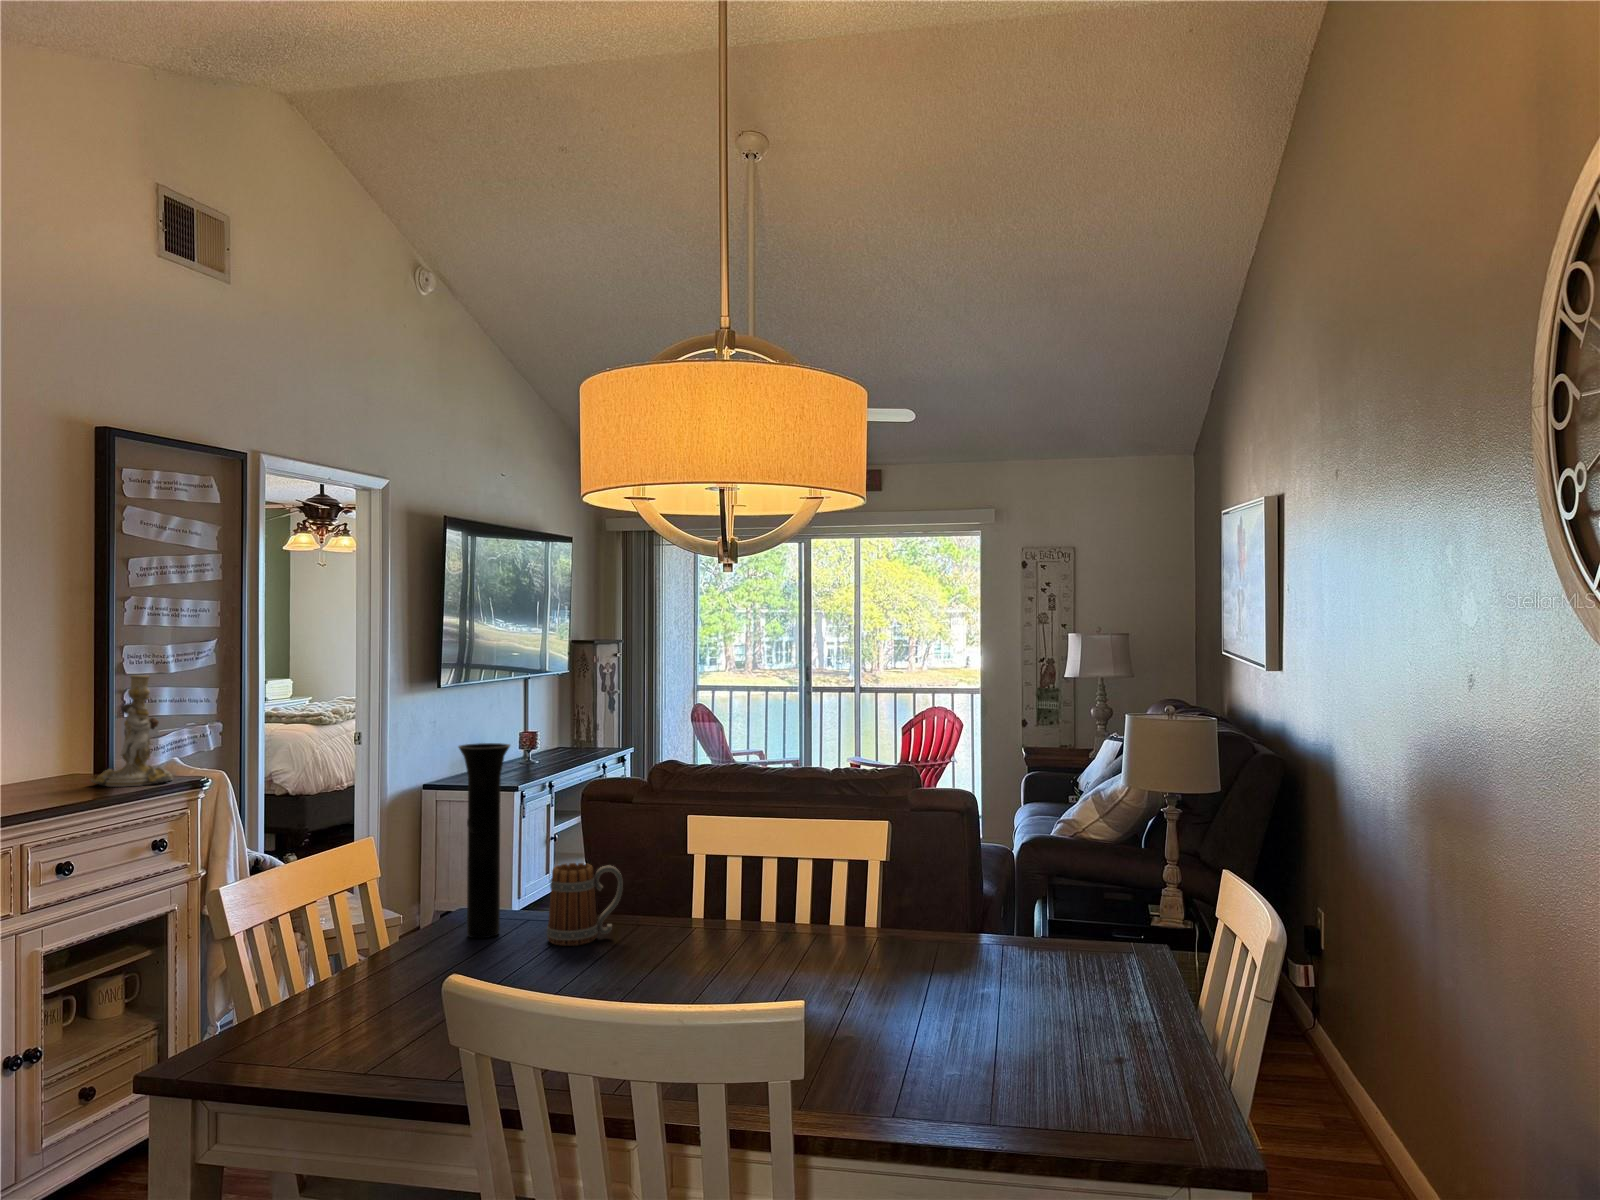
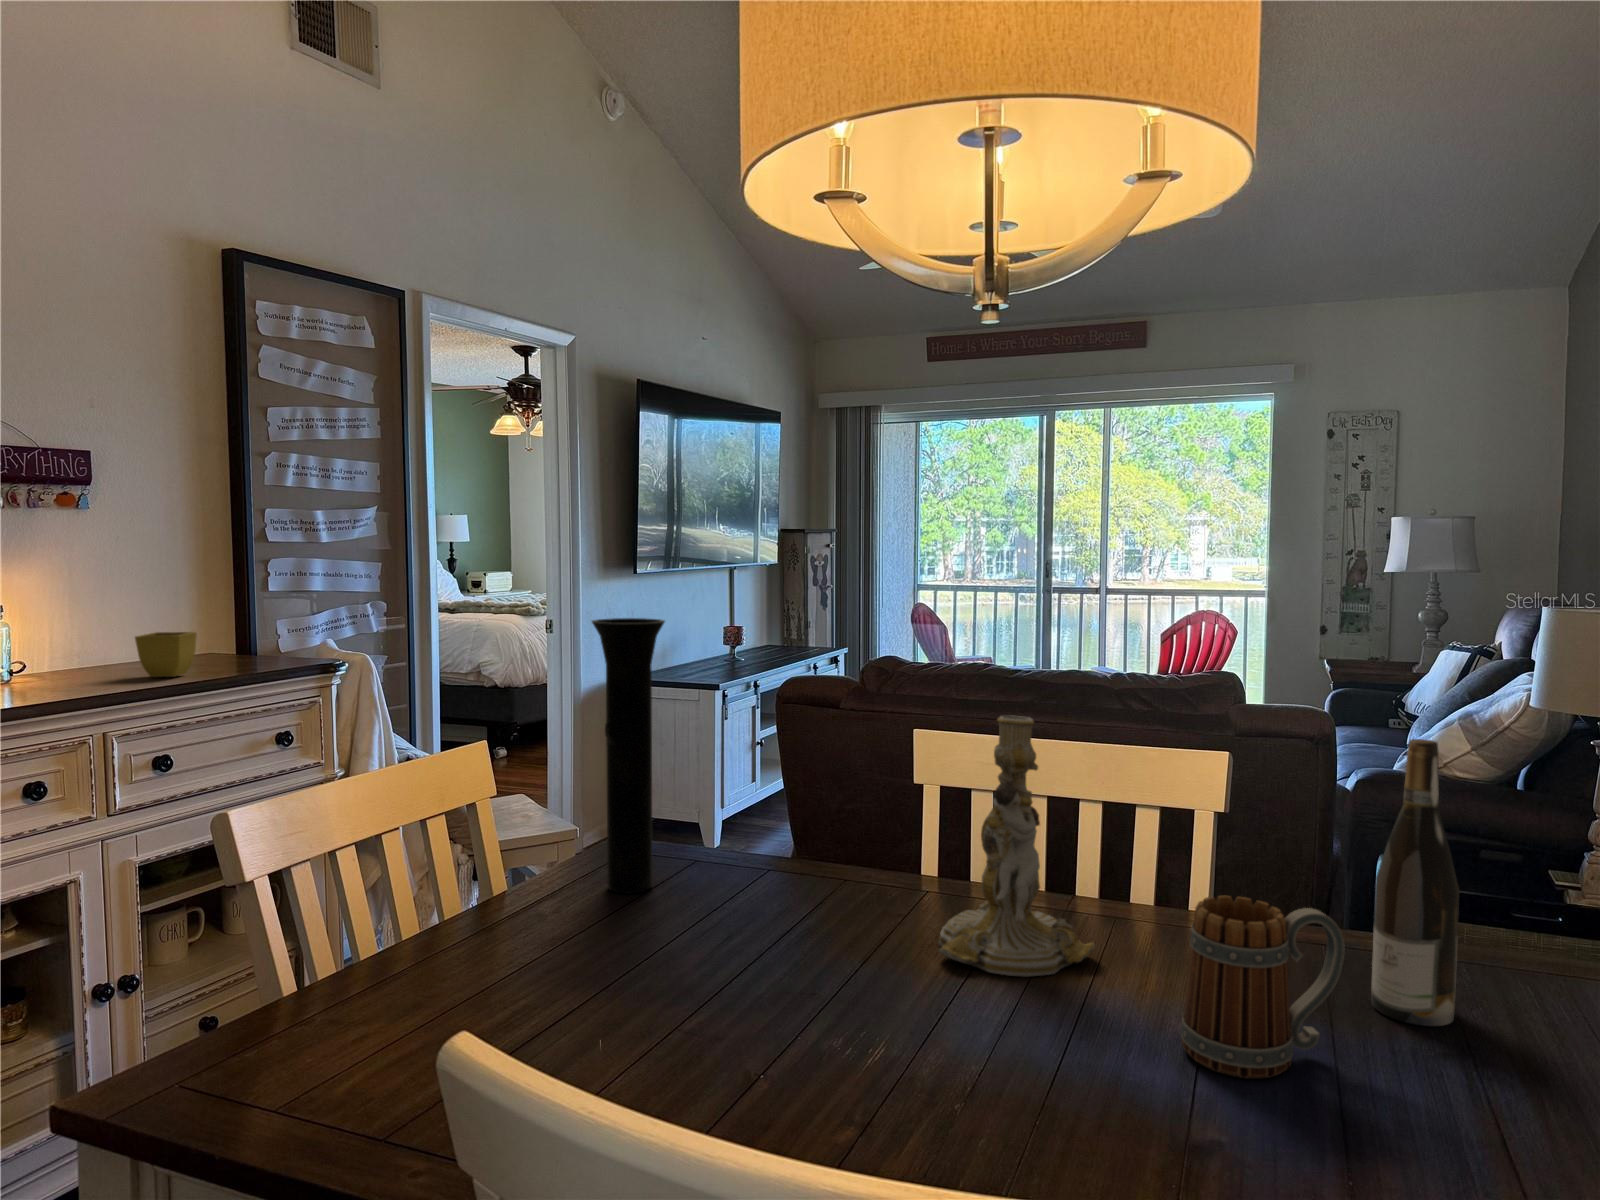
candlestick: present [91,675,173,787] -> present [939,716,1095,977]
flower pot: none [38,758,88,797] -> present [135,632,197,677]
wine bottle: none [947,806,989,971] -> present [1371,739,1460,1026]
mug: present [547,863,623,946] -> present [1181,896,1345,1079]

